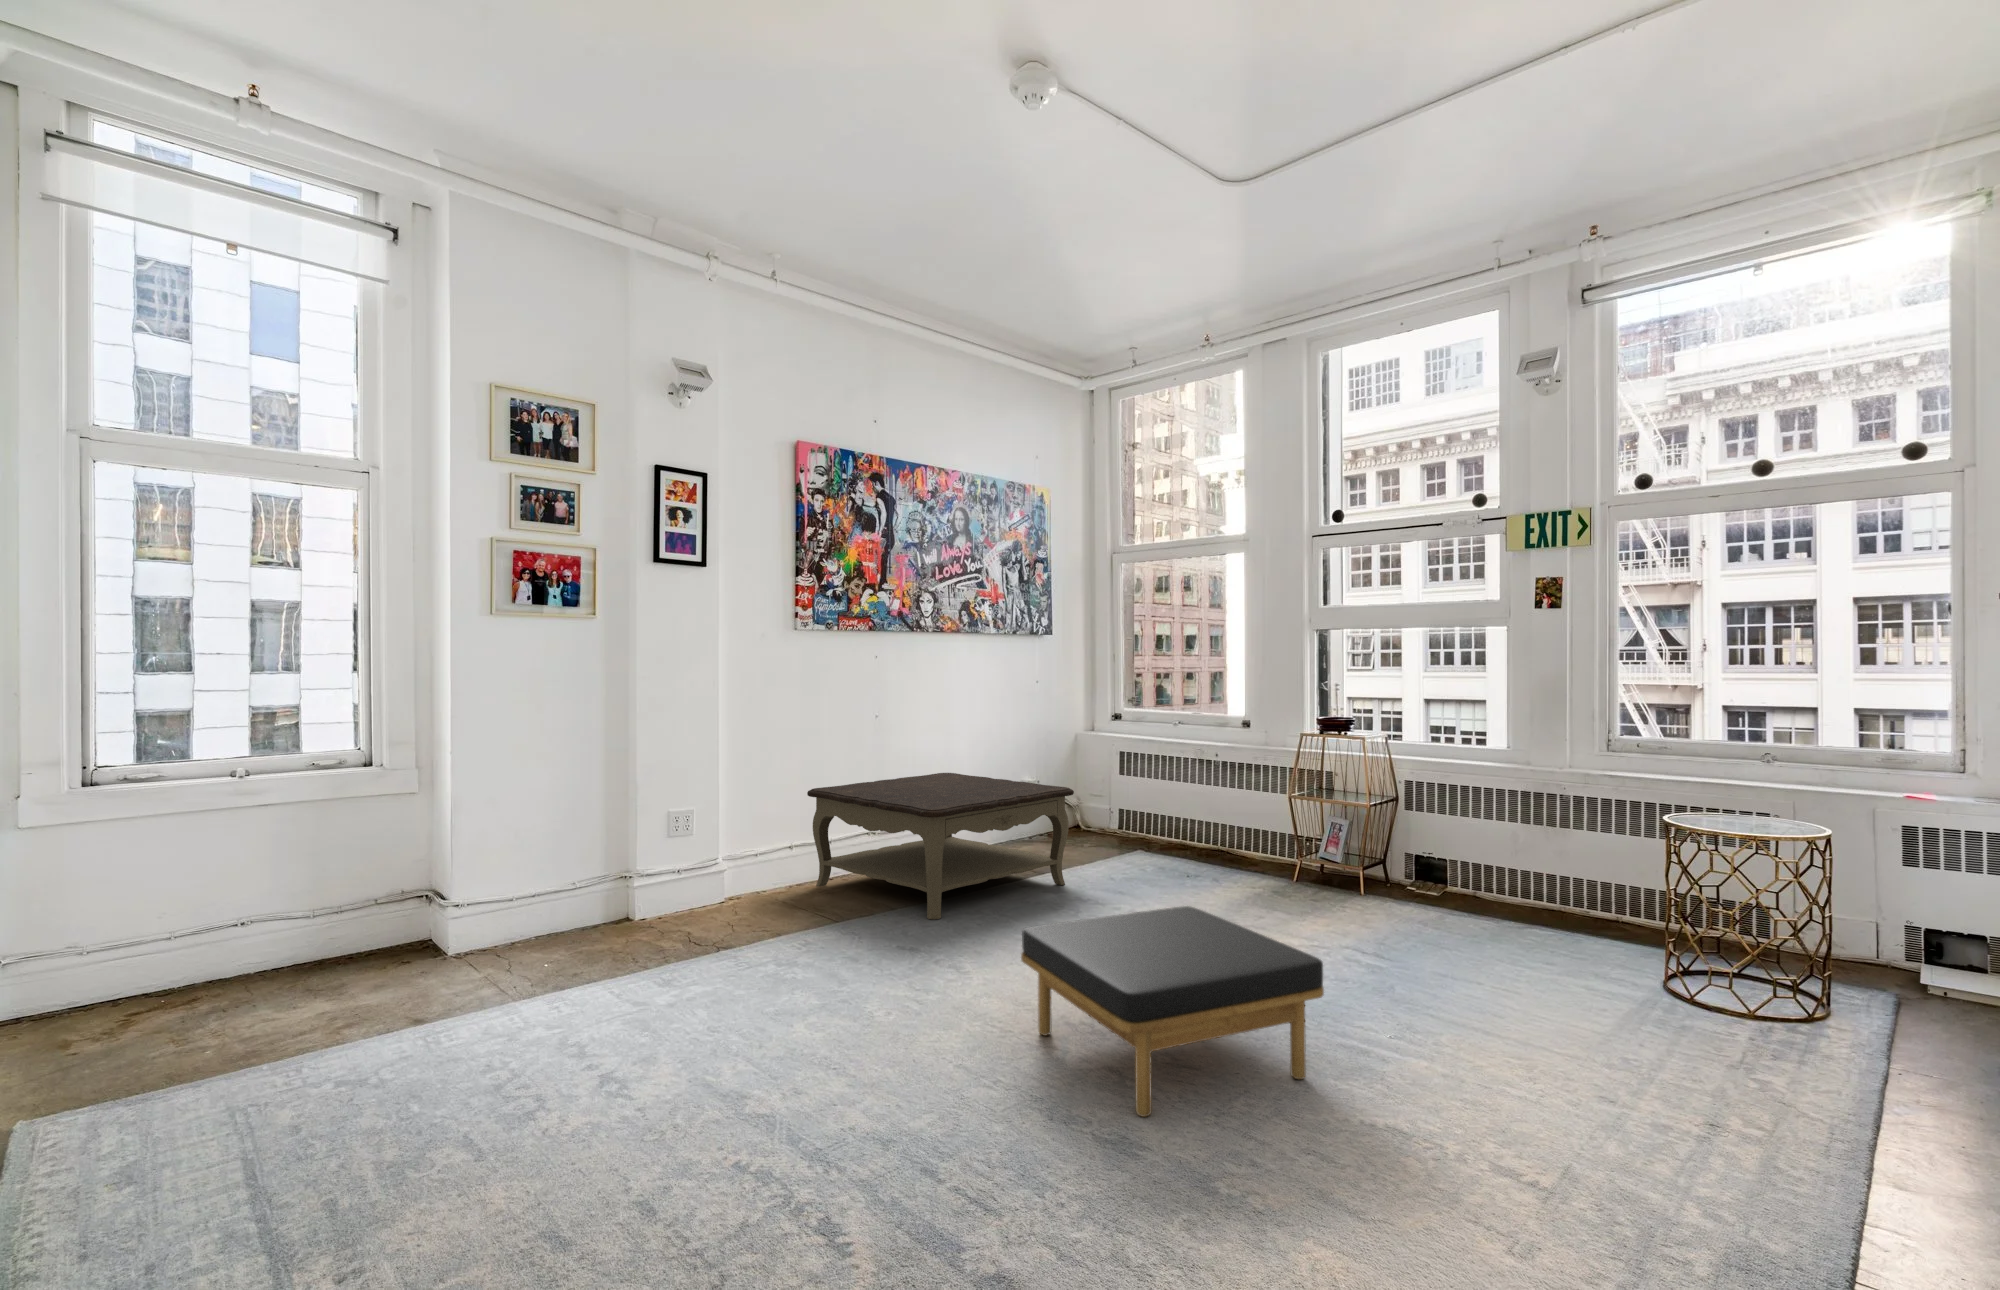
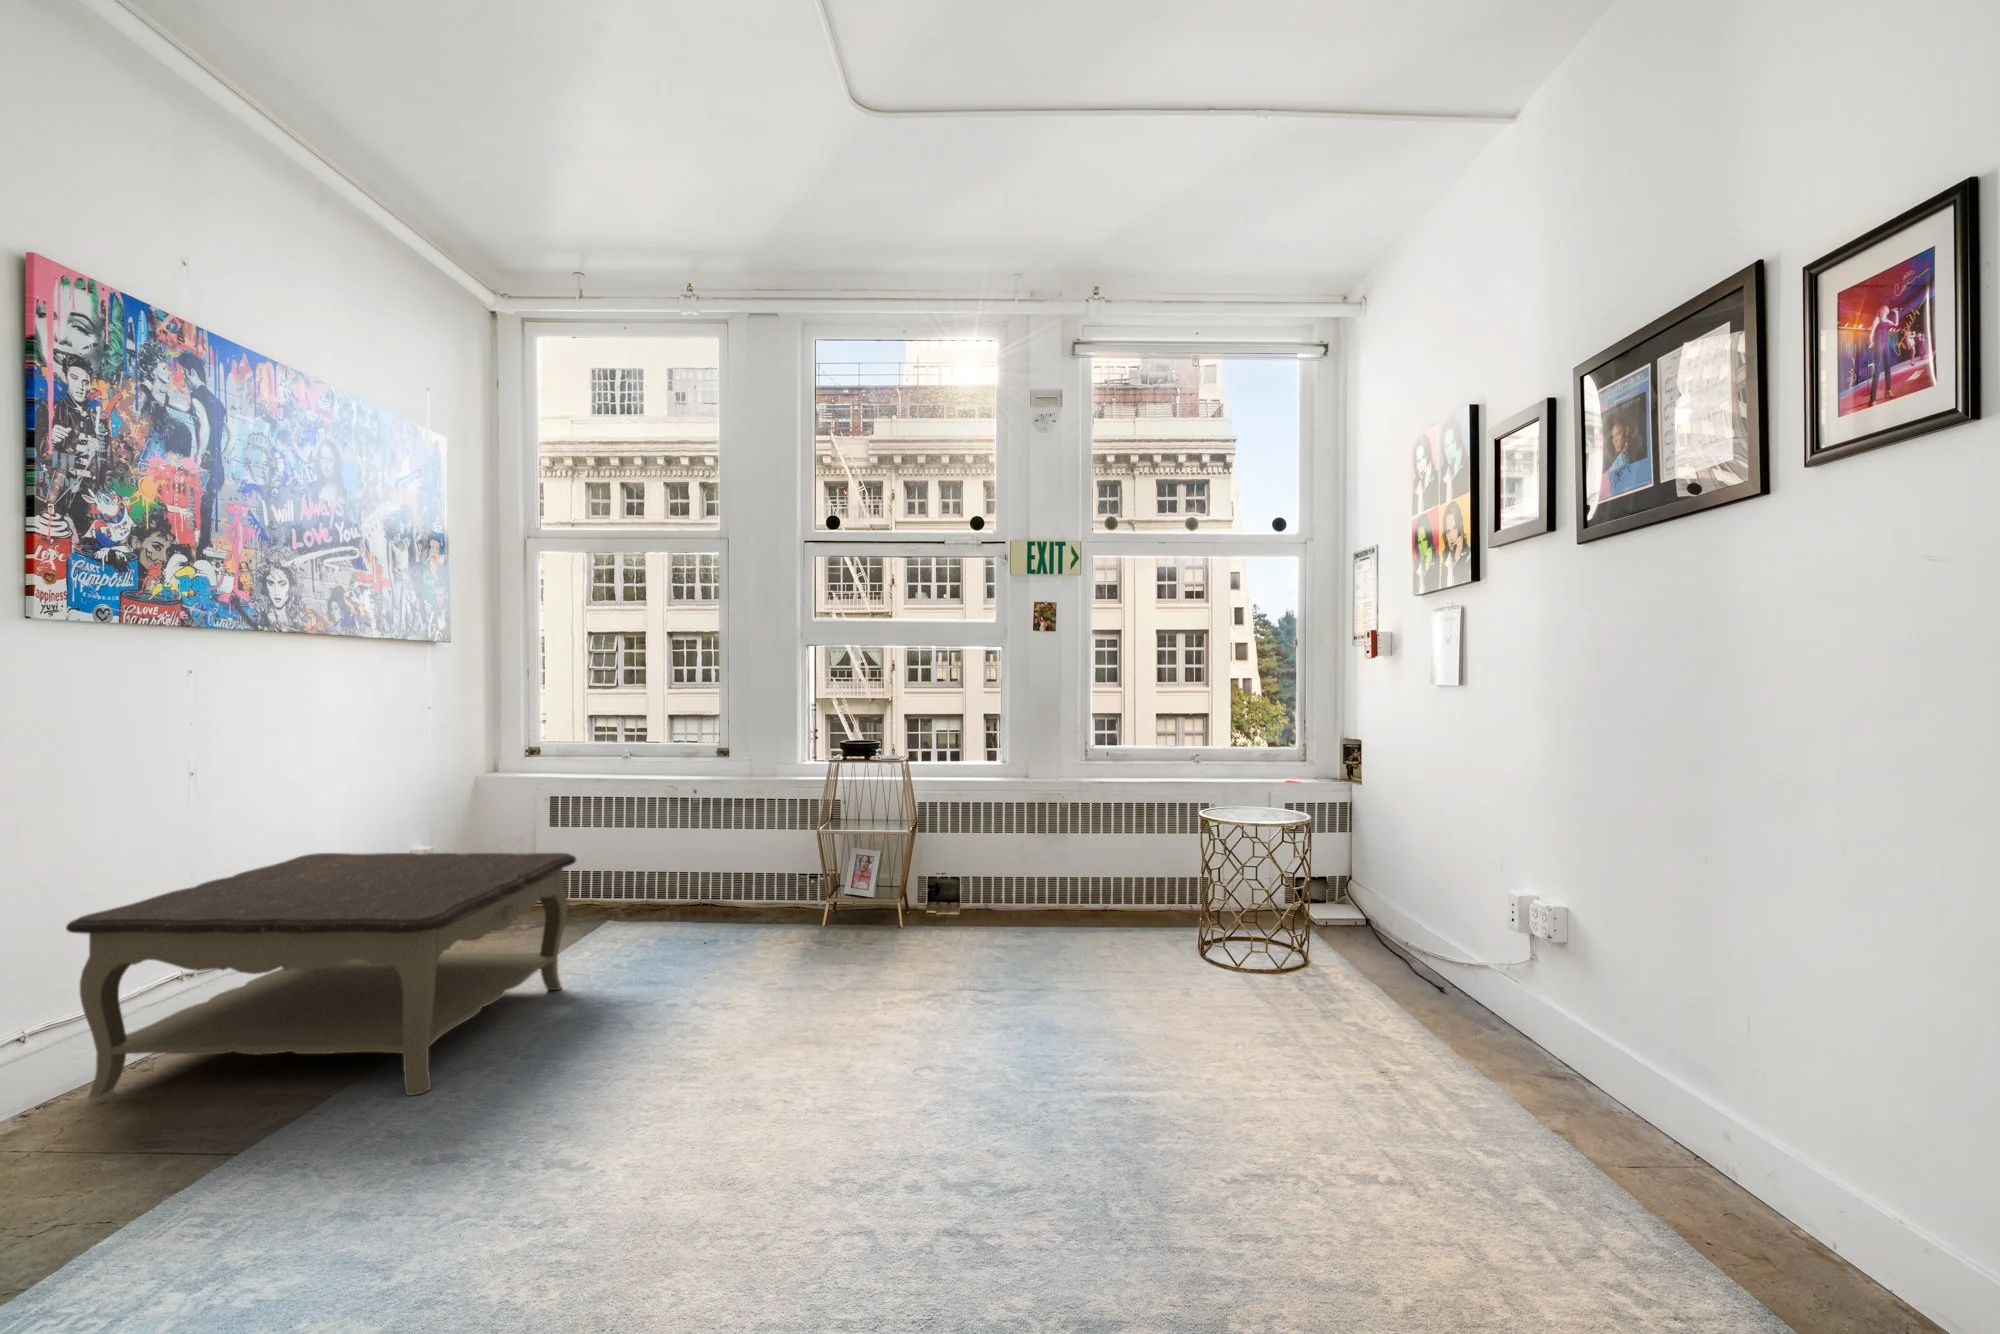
ottoman: present [1021,906,1324,1117] -> none [785,983,1140,1271]

